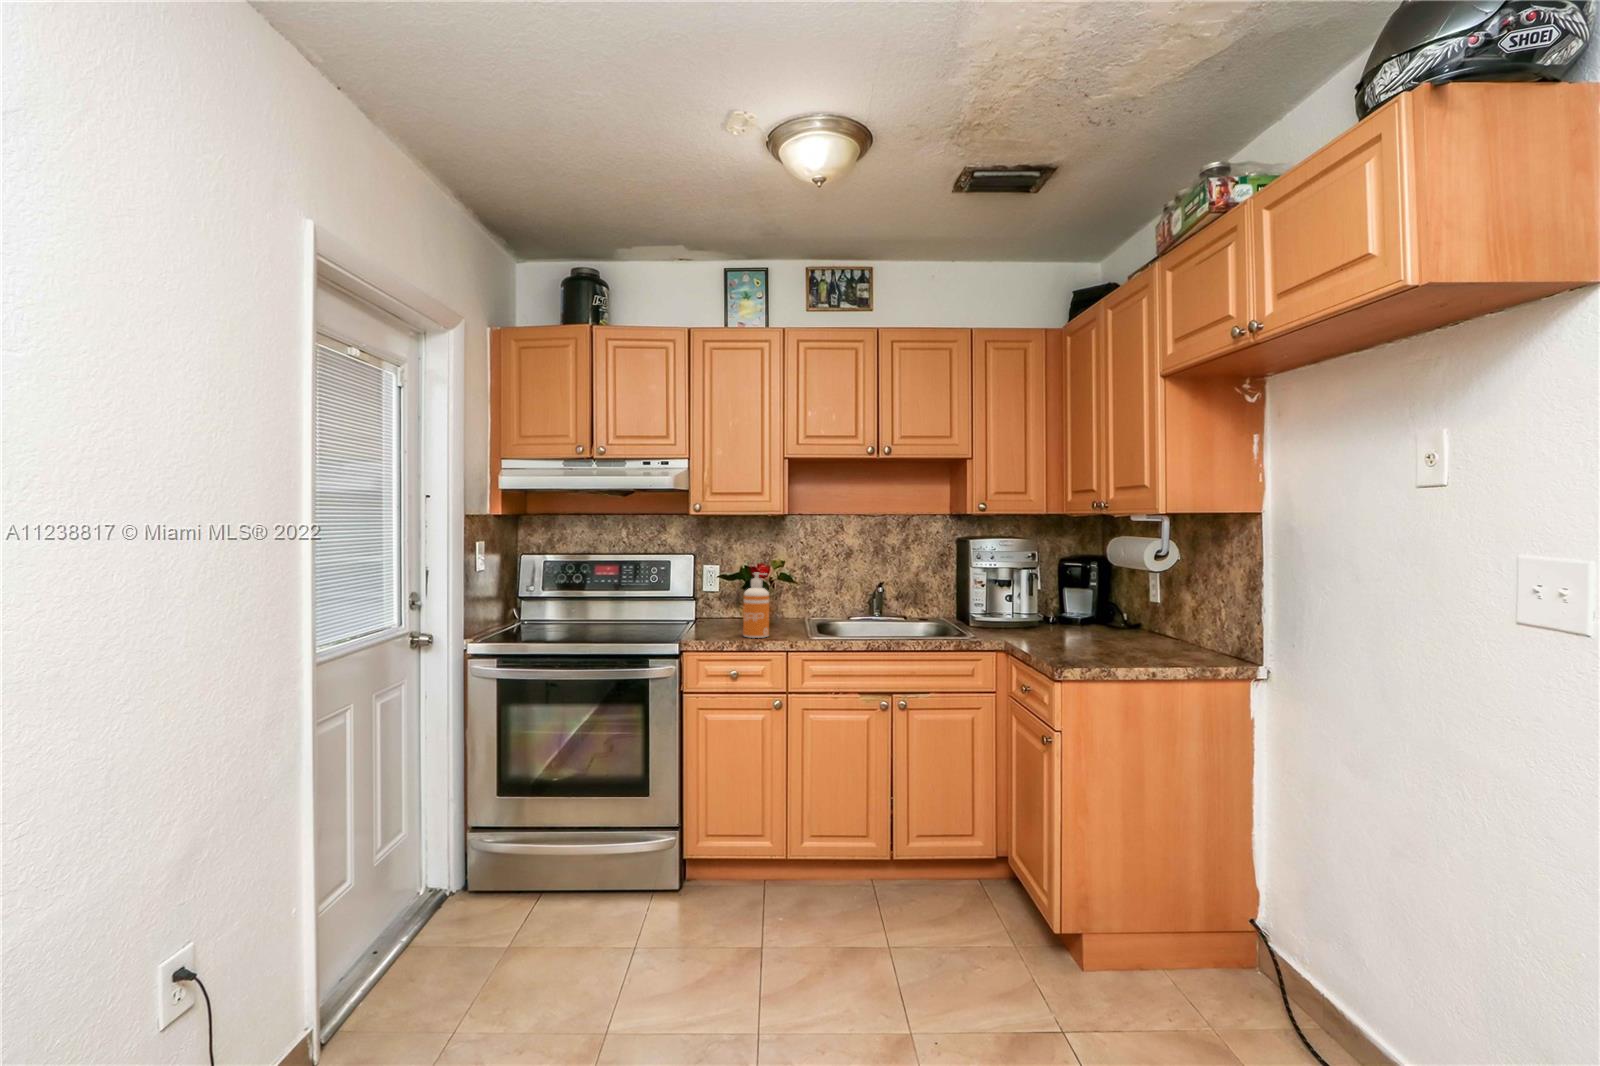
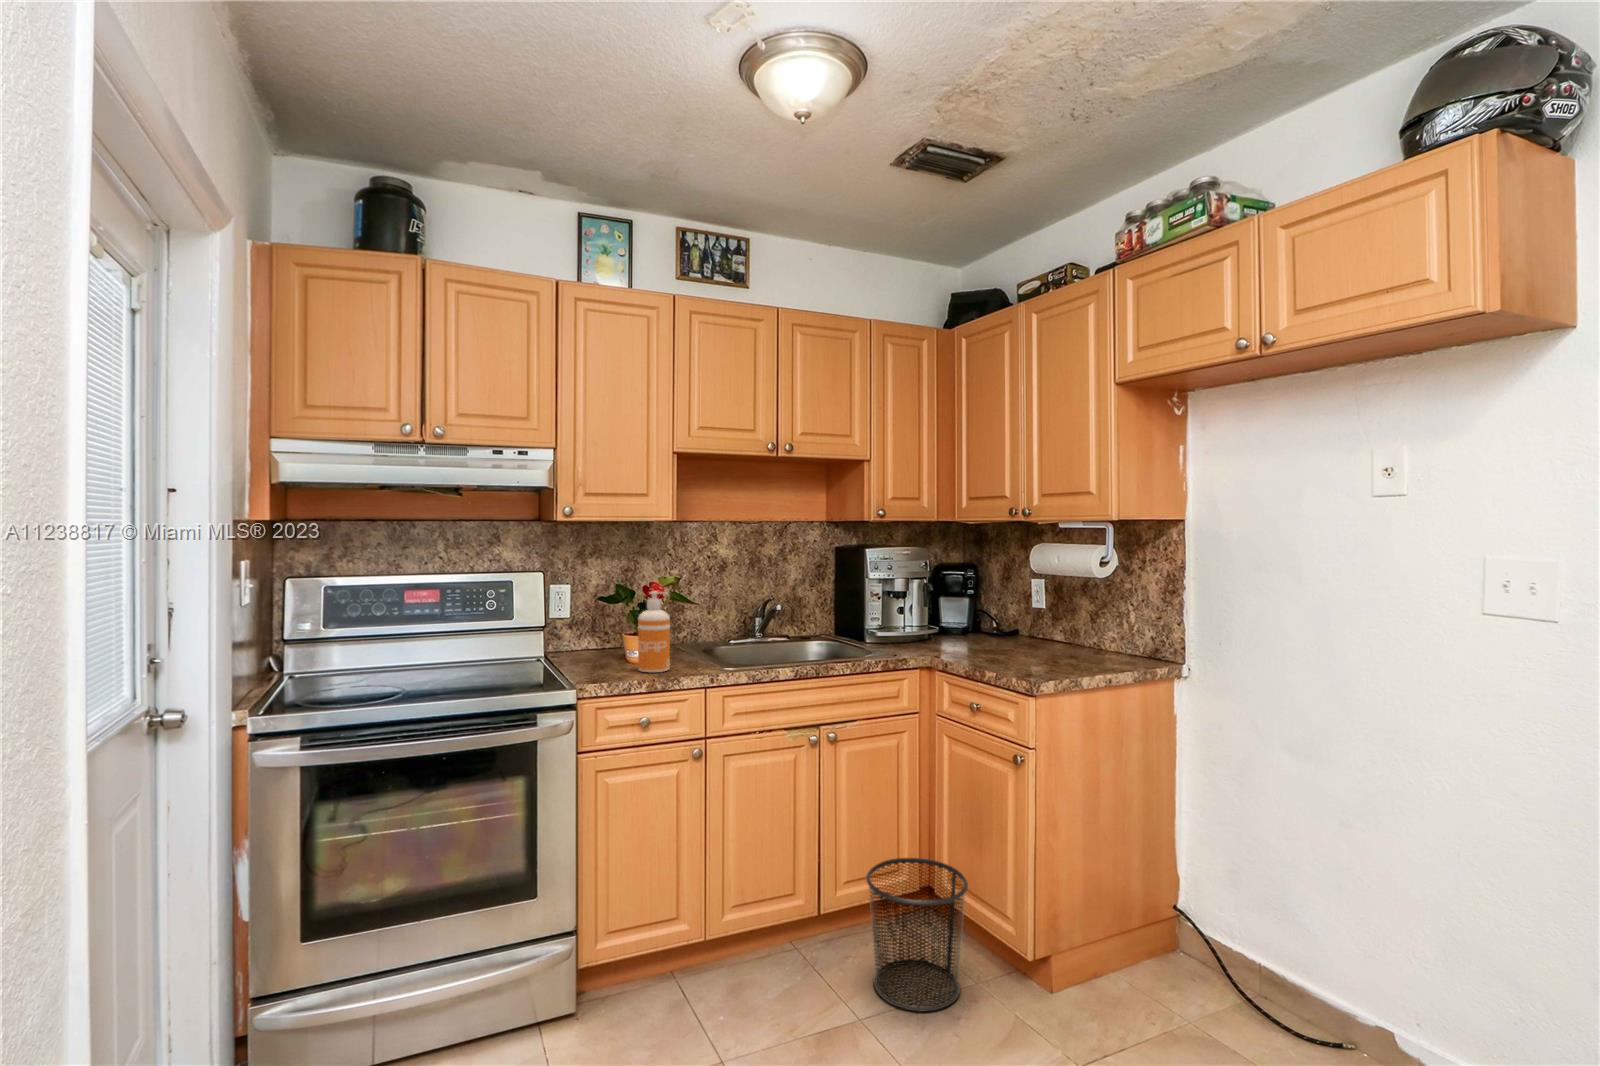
trash can: none [907,820,1000,953] -> present [866,858,968,1011]

